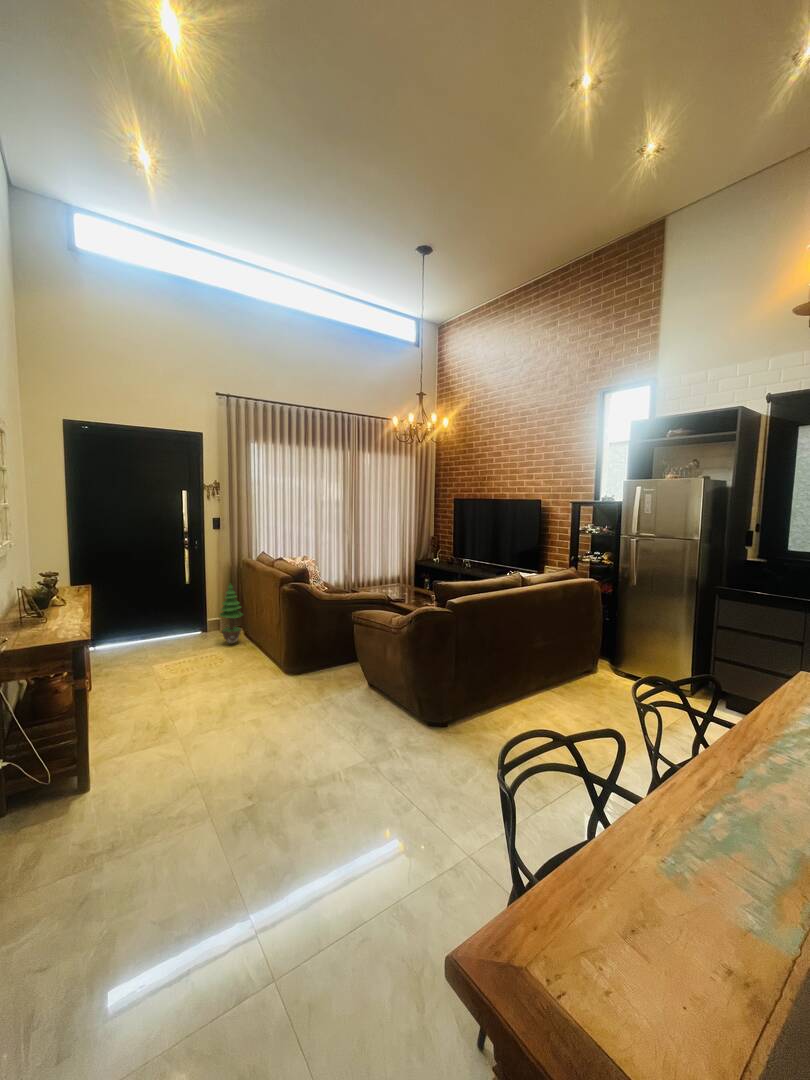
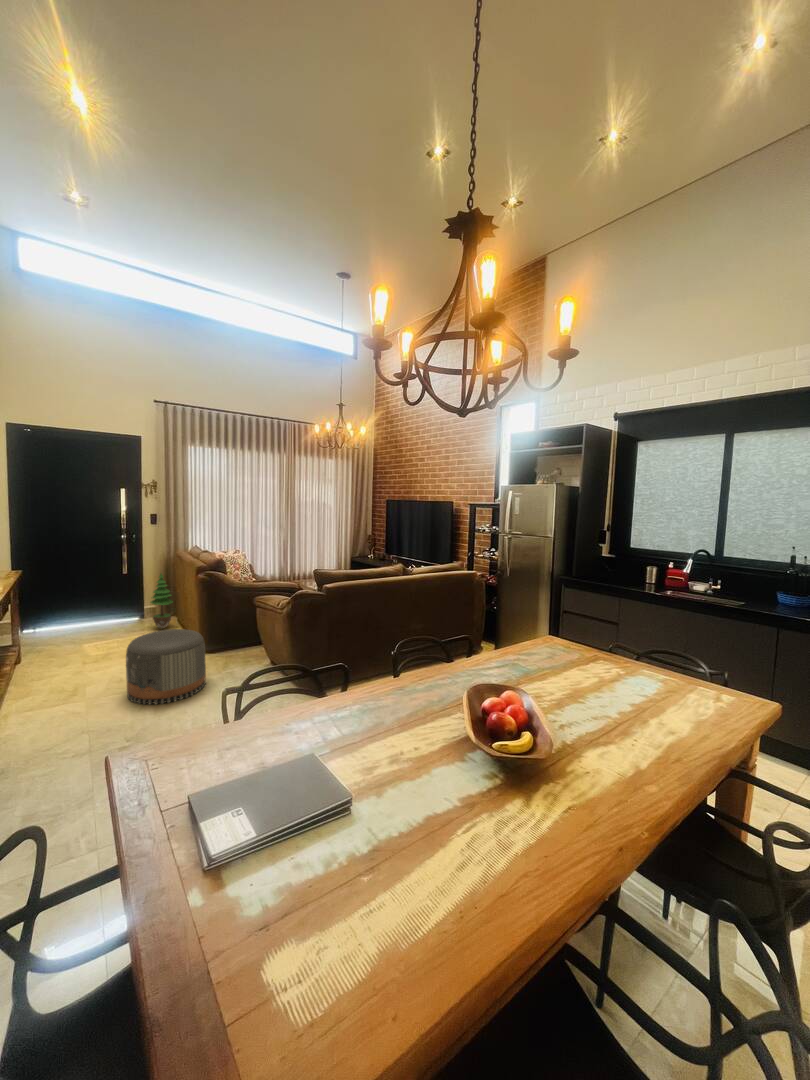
pouf: none [227,649,309,739] -> present [126,629,206,705]

